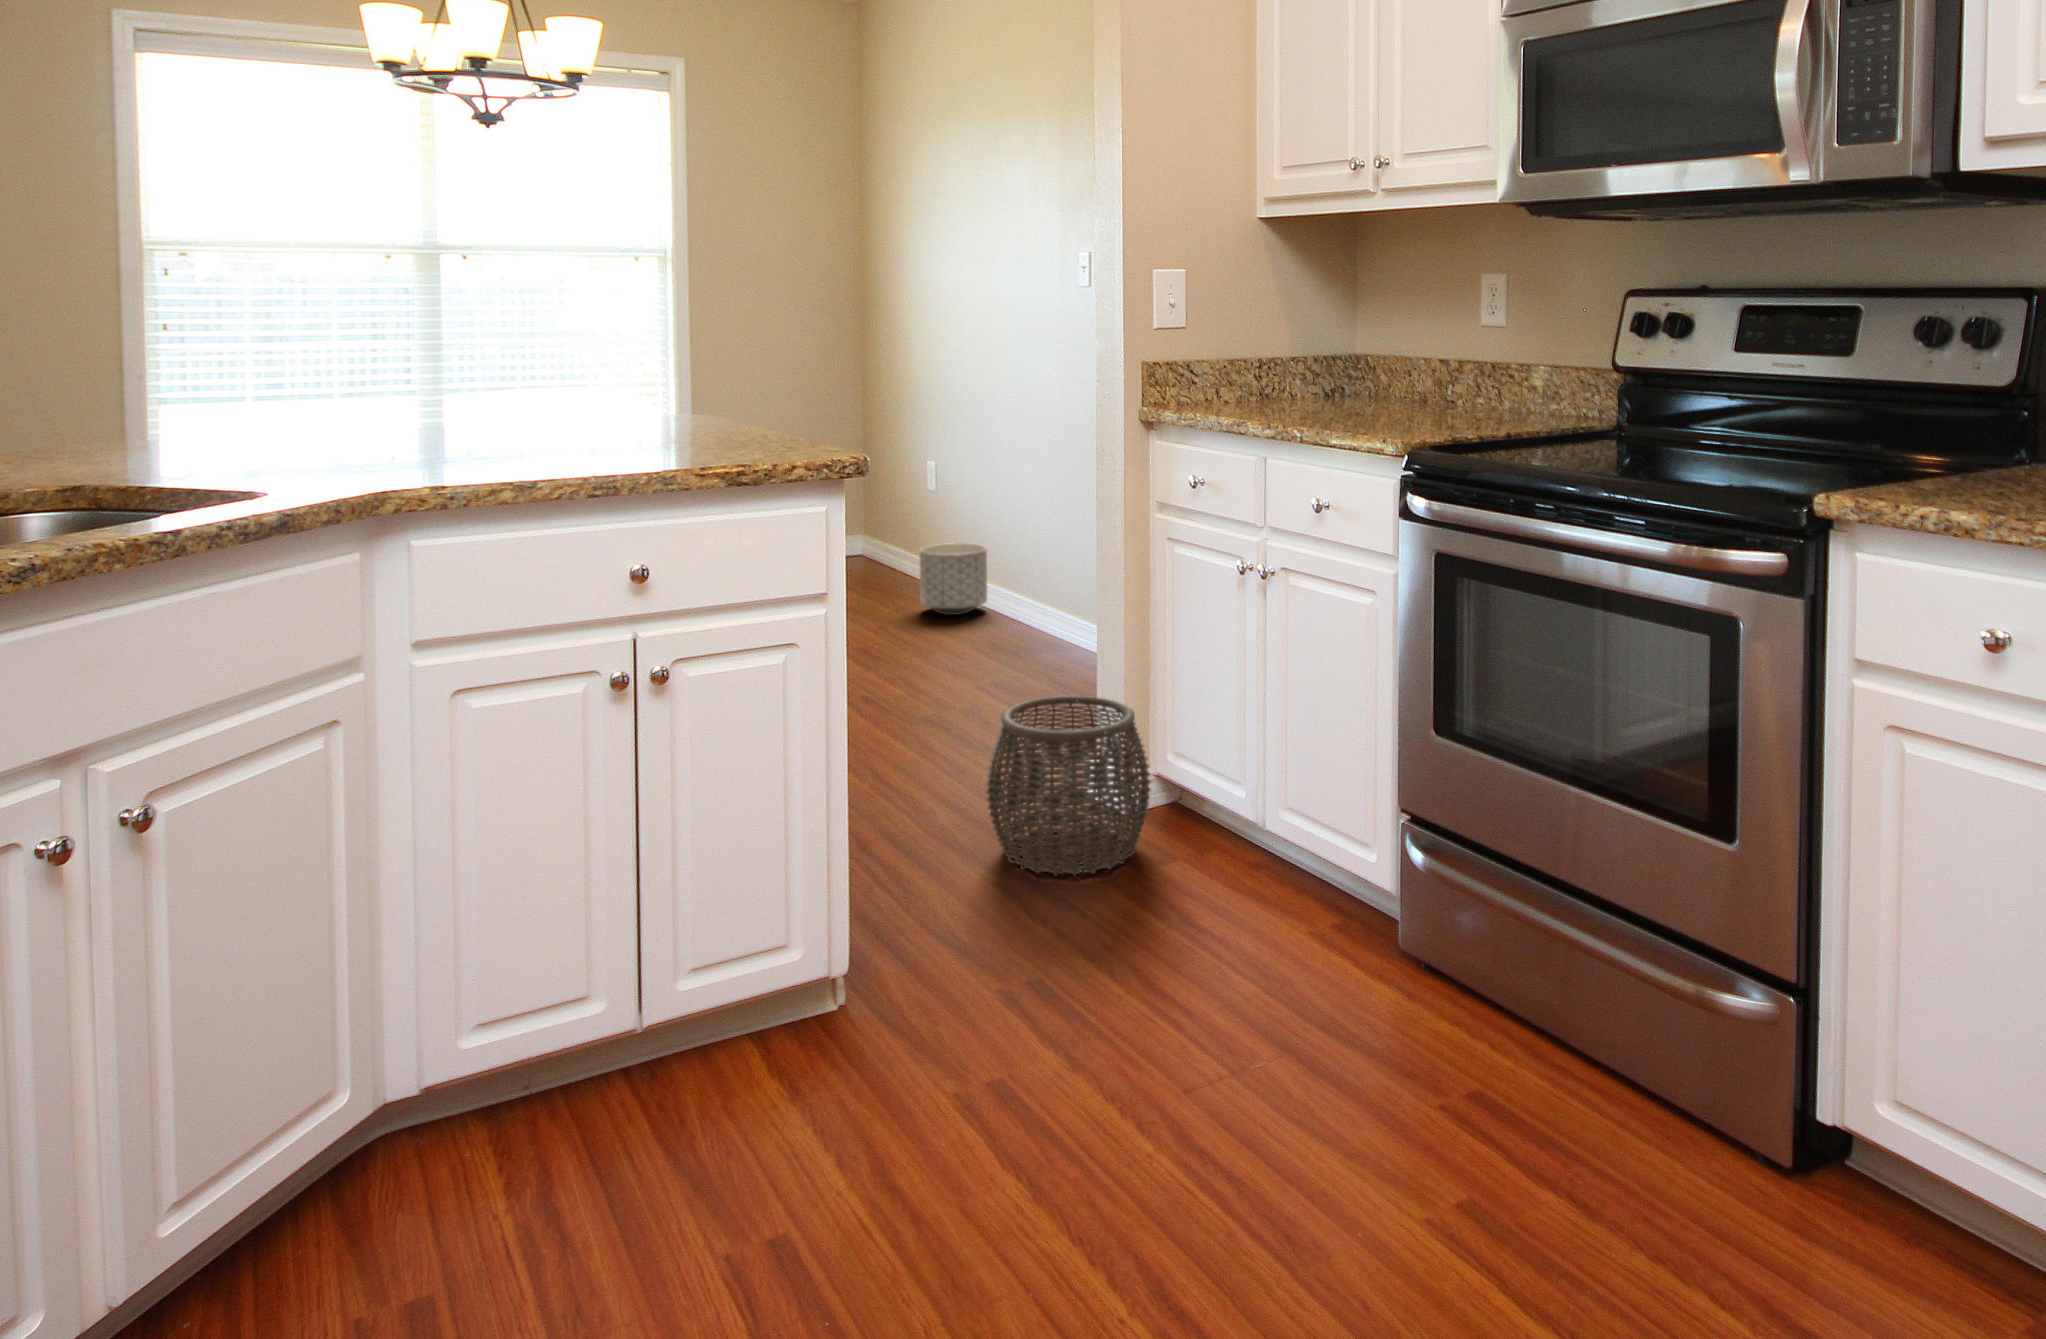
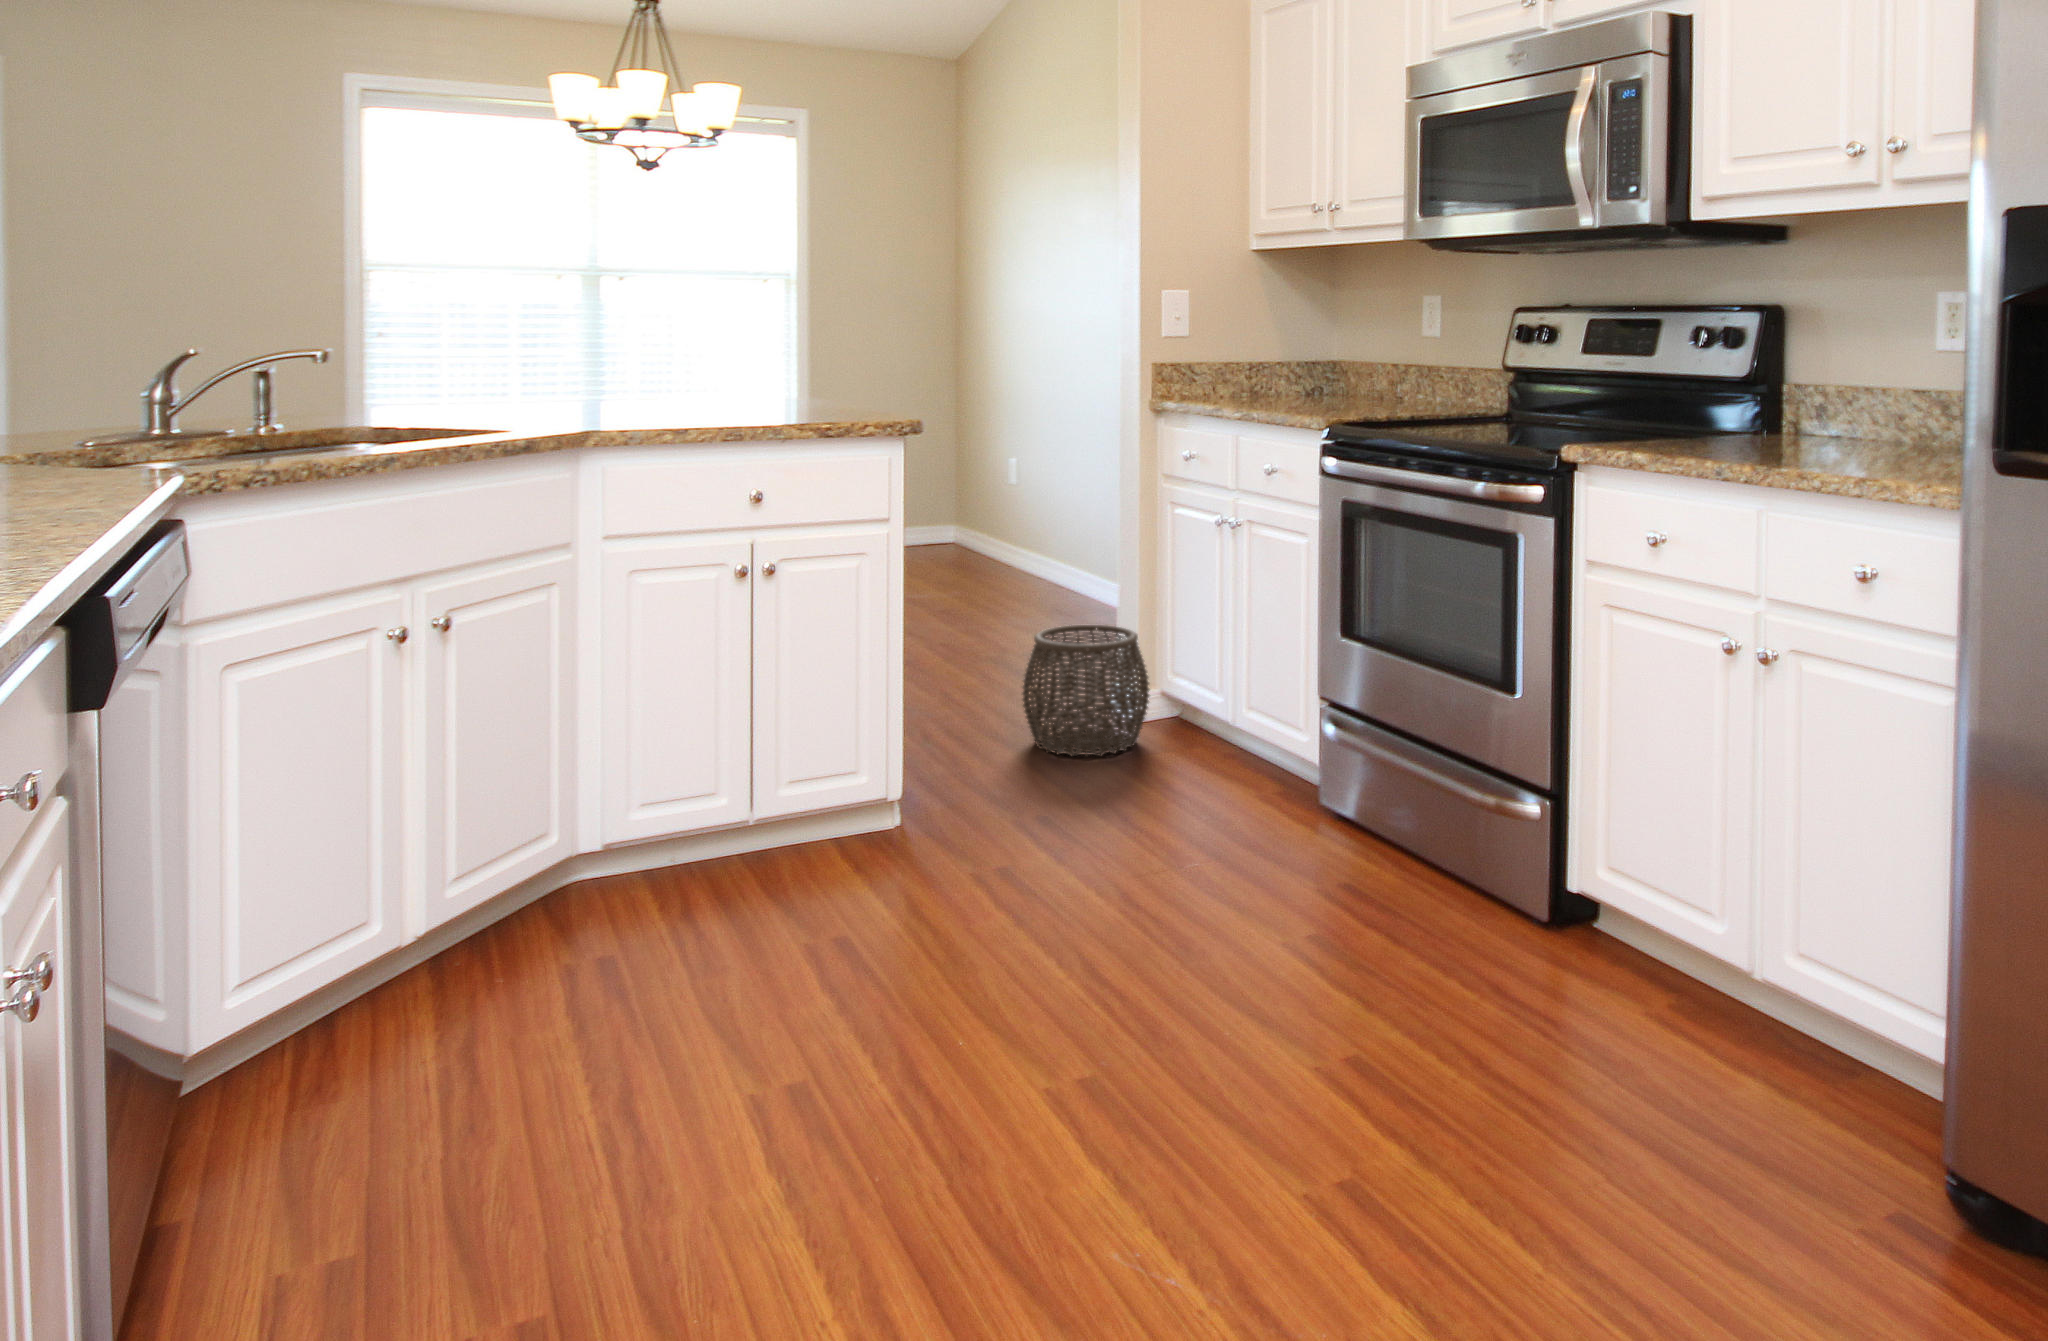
planter: present [920,543,987,615] -> none [998,529,1055,589]

